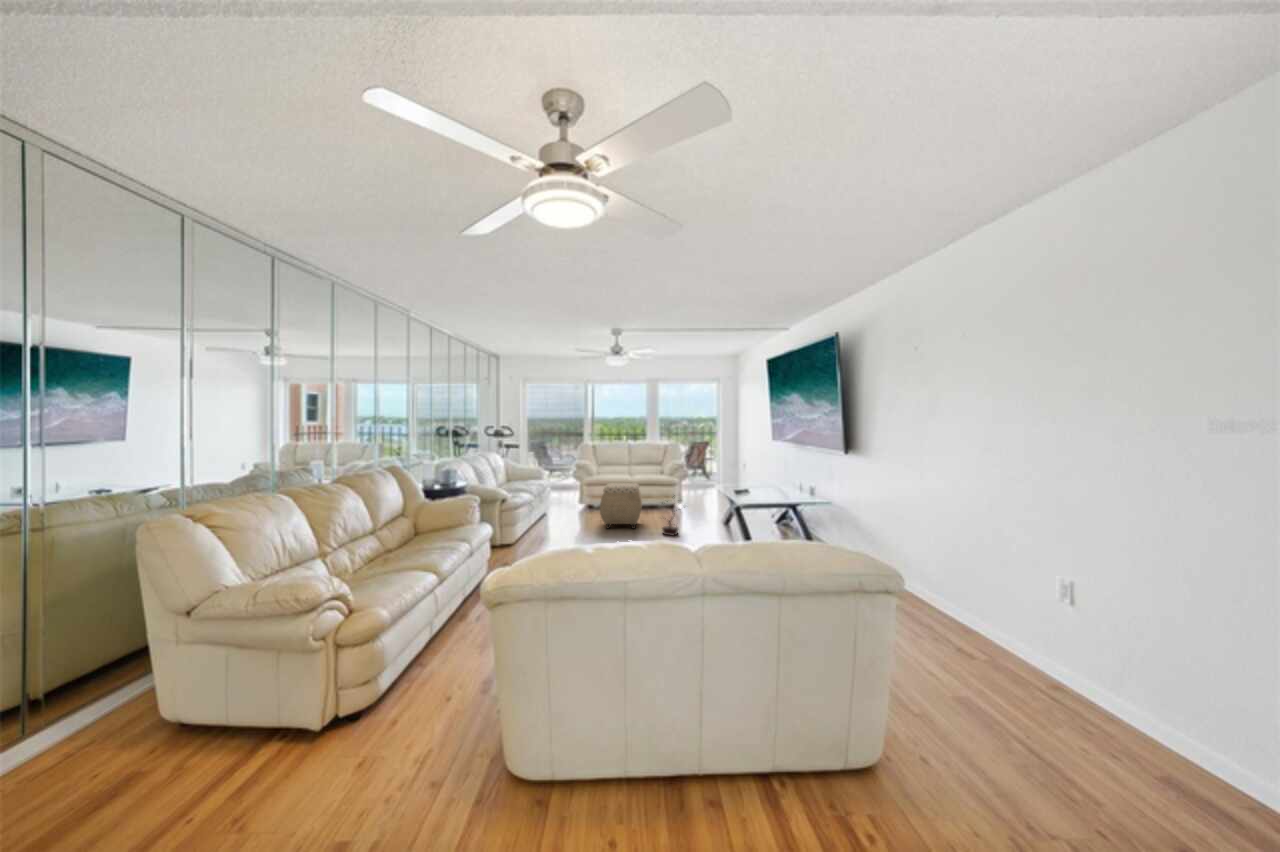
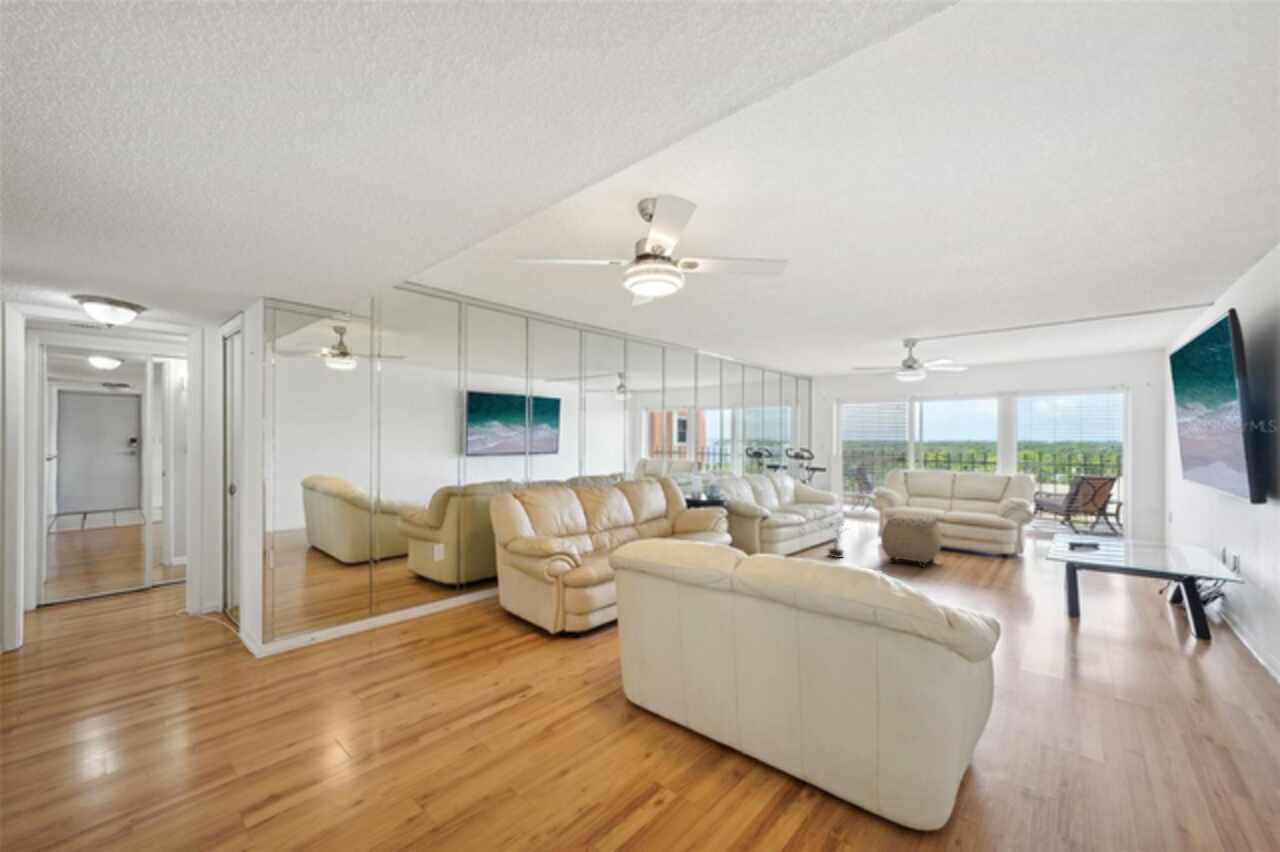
potted plant: present [662,495,685,536] -> present [828,523,844,558]

